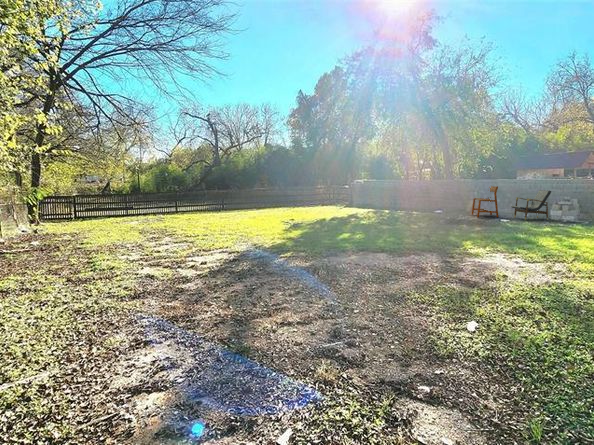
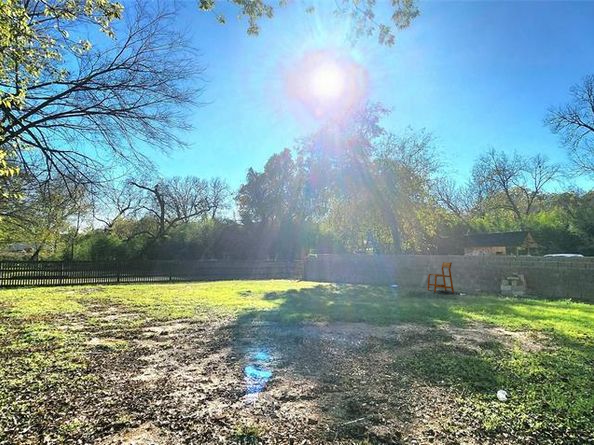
lounge chair: present [512,190,551,220] -> none [466,267,501,295]

